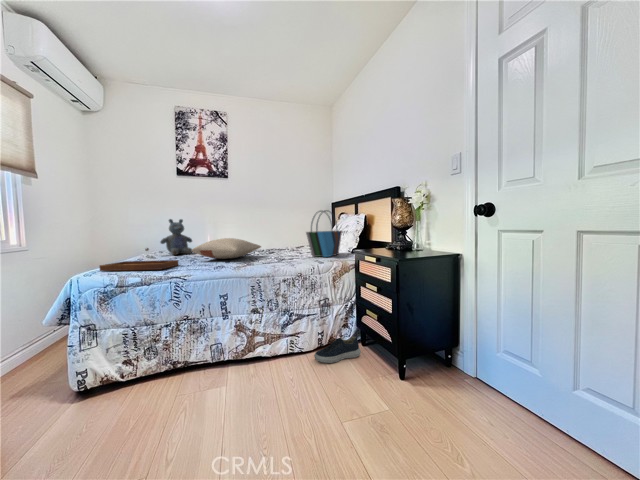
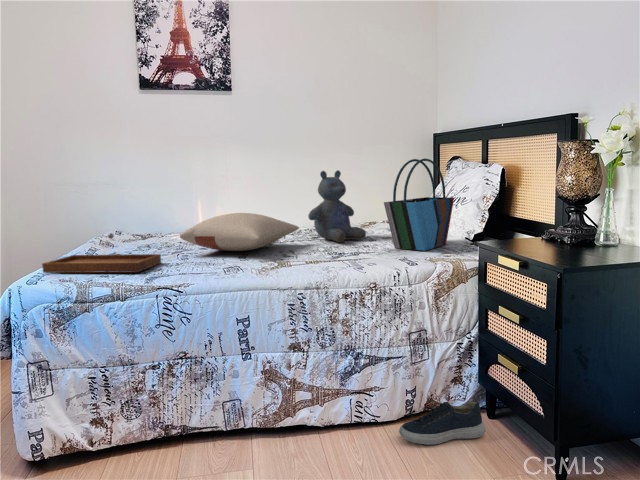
stuffed bear: present [160,219,192,255] -> present [308,170,366,242]

